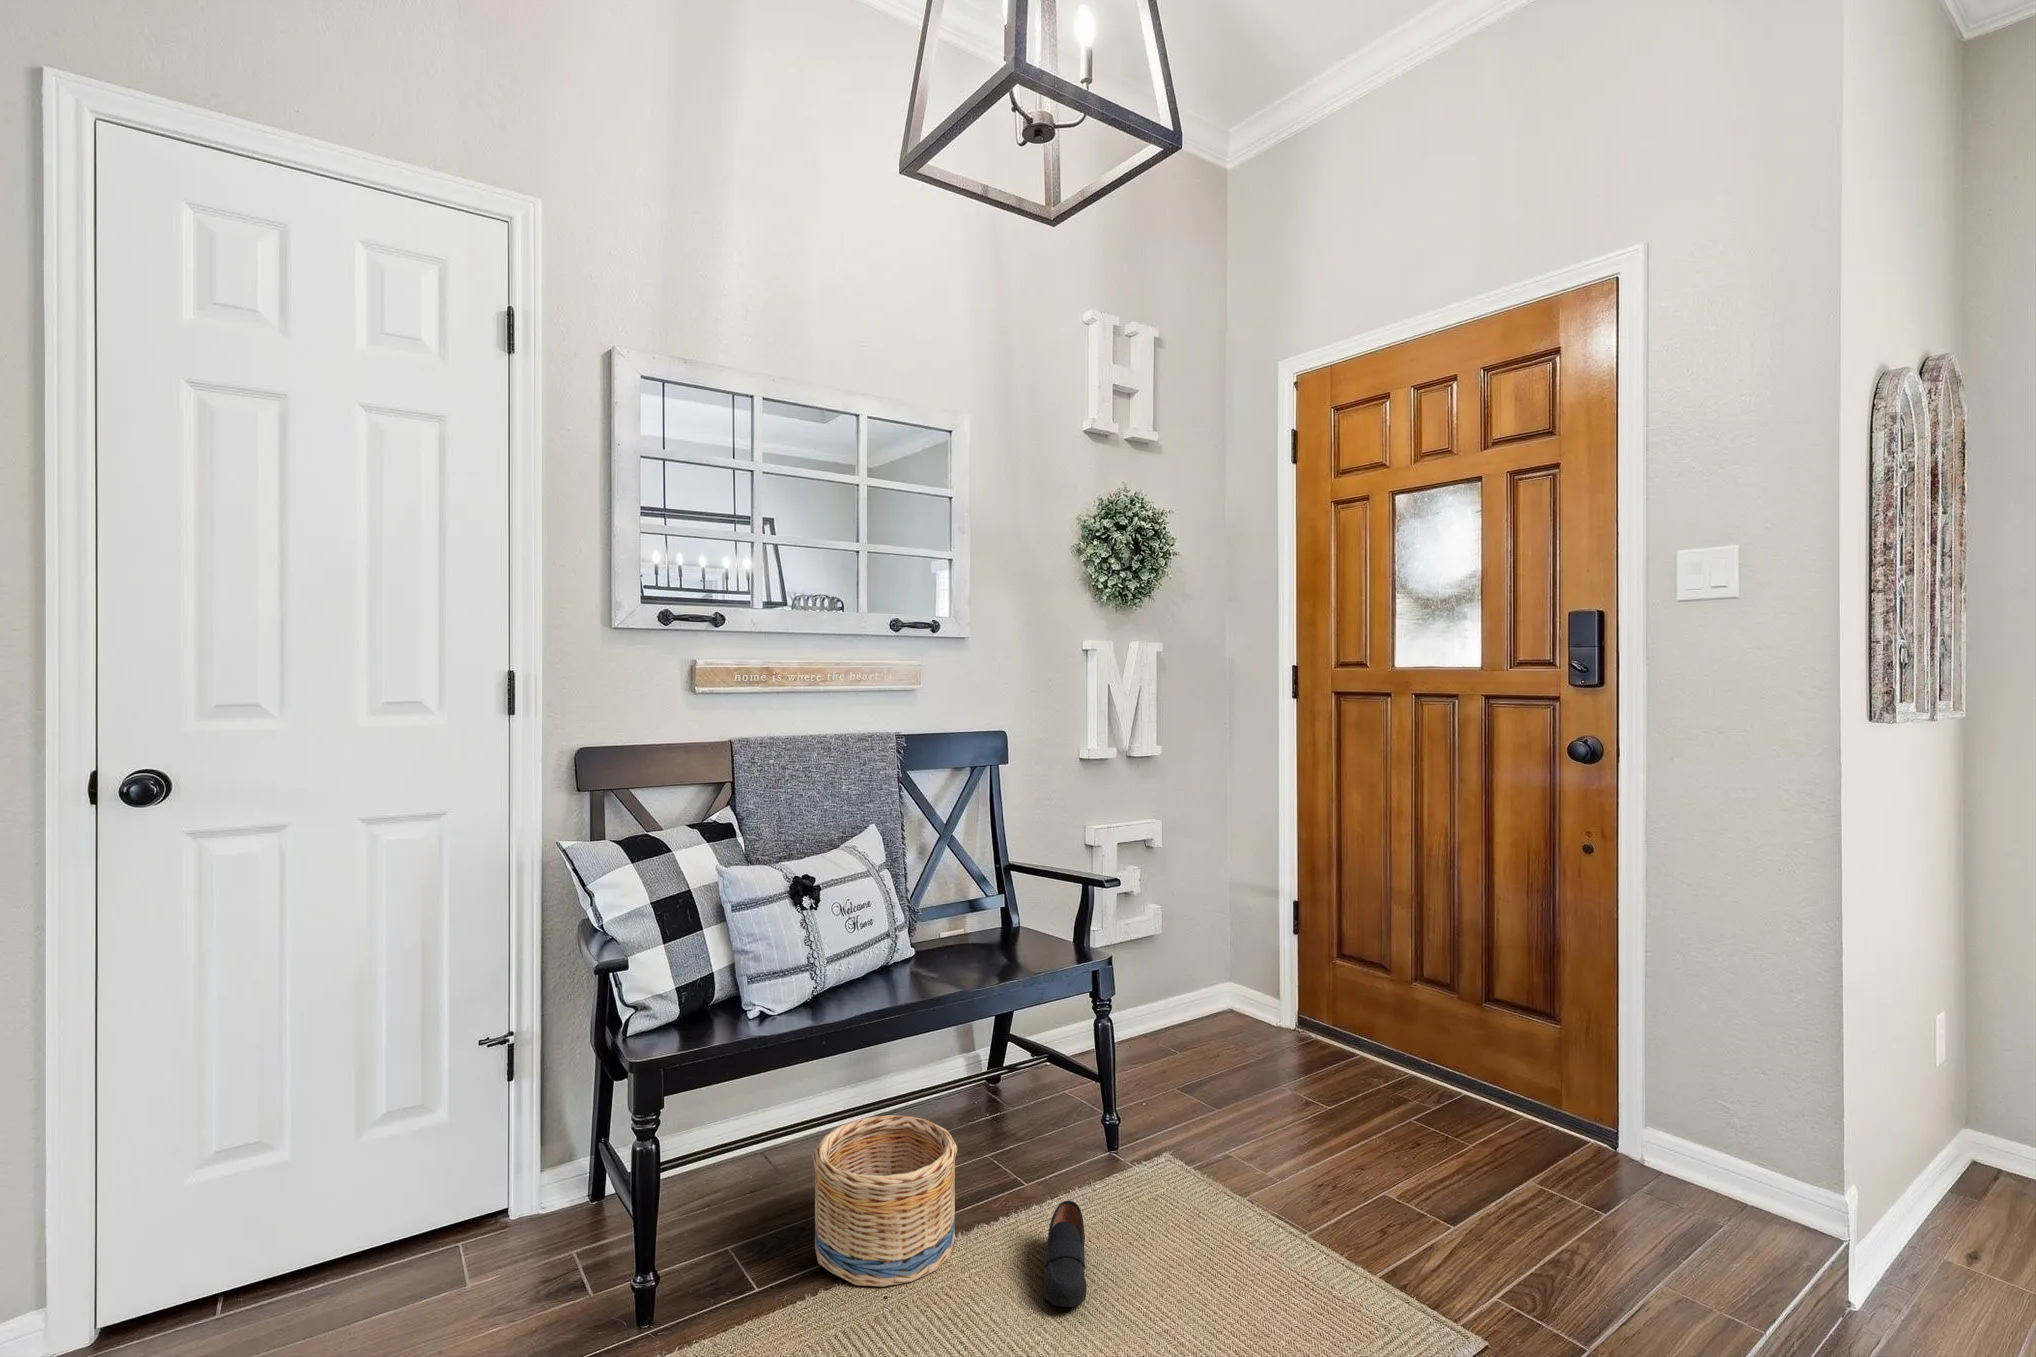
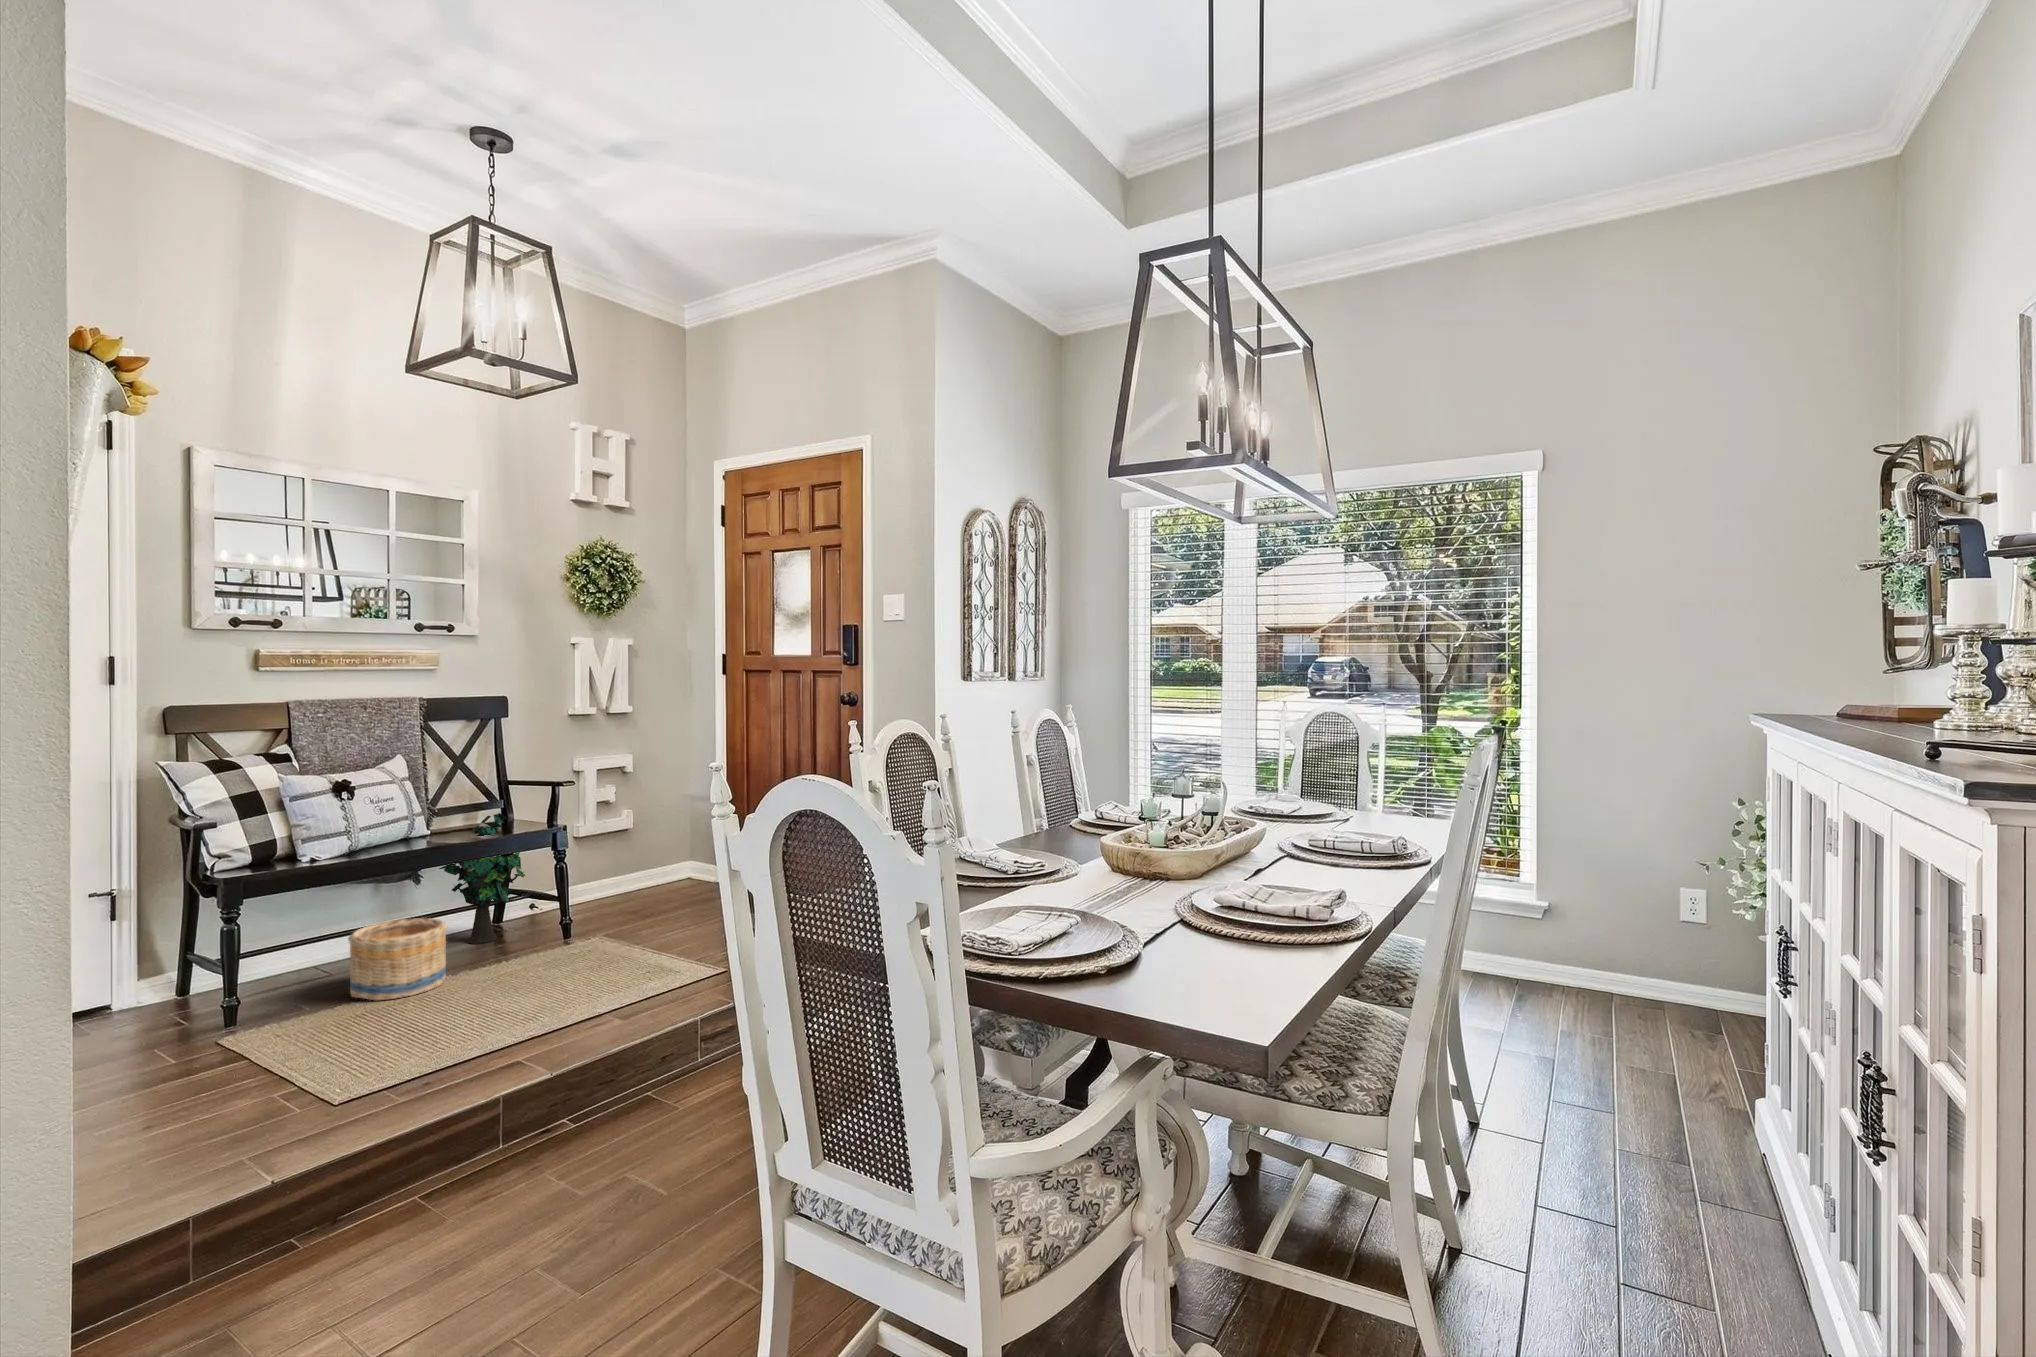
decorative plant: none [925,923,1045,1136] -> present [439,813,525,944]
shoe: present [1042,1201,1086,1307] -> none [494,949,527,990]

